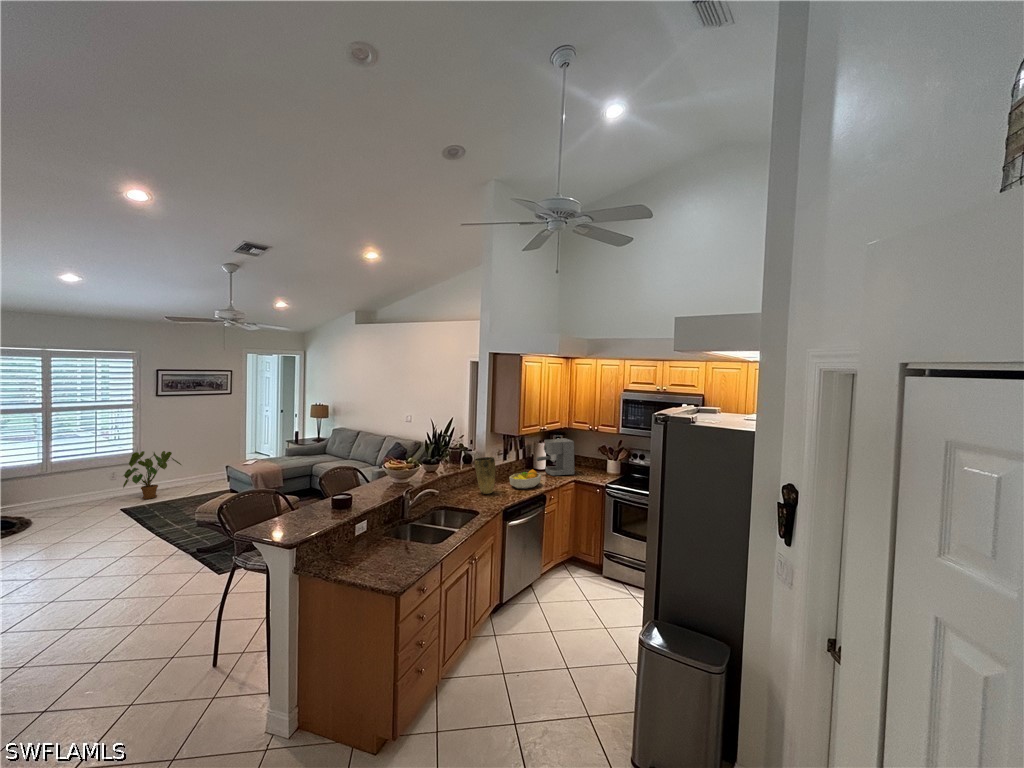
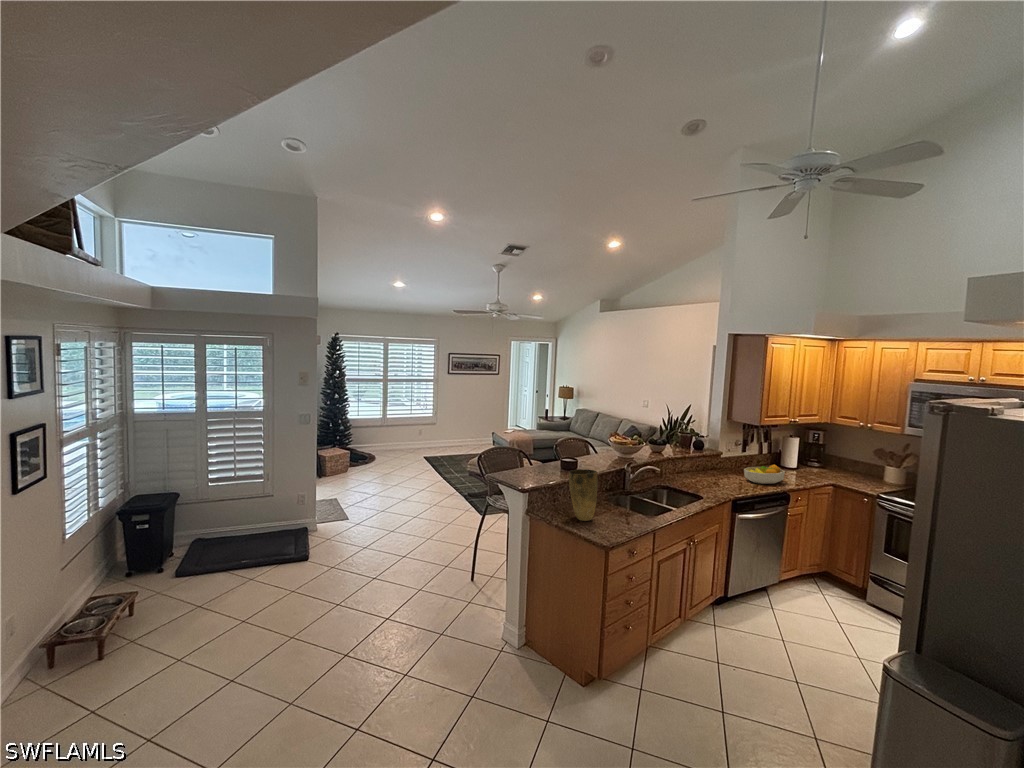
coffee maker: present [536,438,575,476] -> none [783,434,836,478]
house plant: present [123,451,181,499] -> none [427,416,465,452]
vase: present [475,457,495,494] -> present [569,469,598,521]

